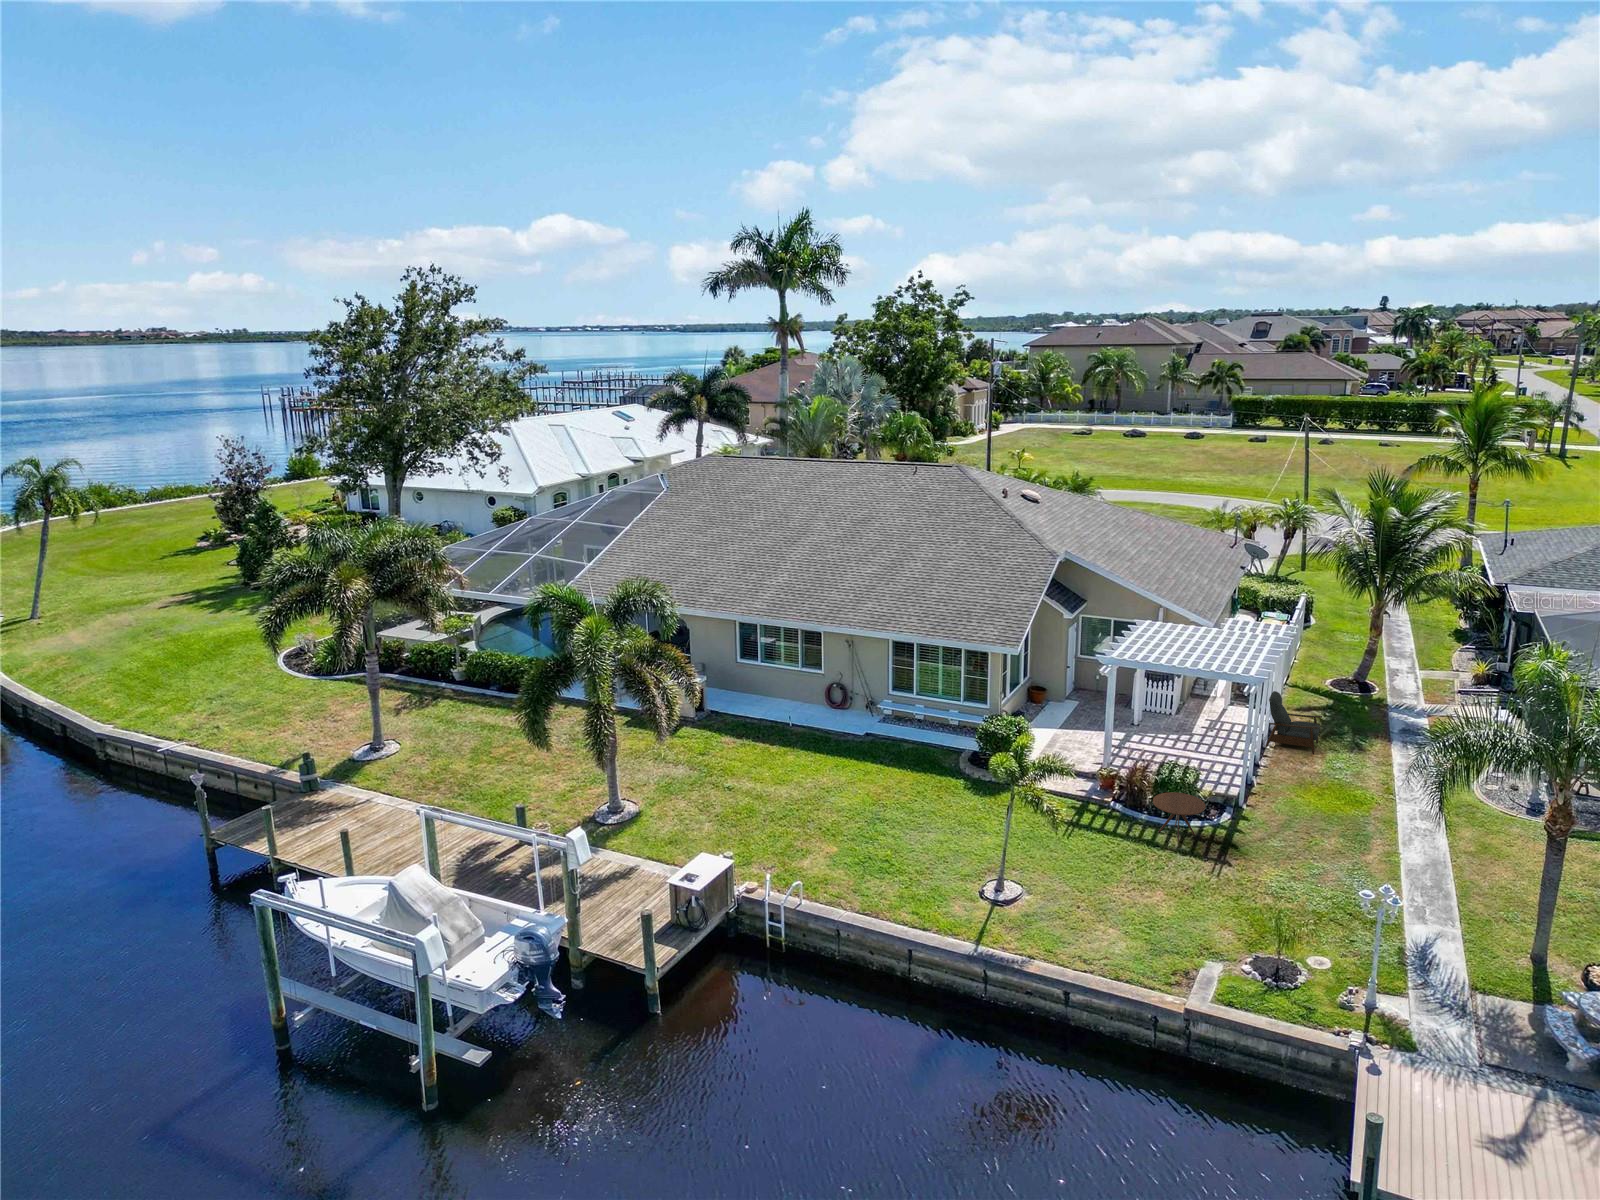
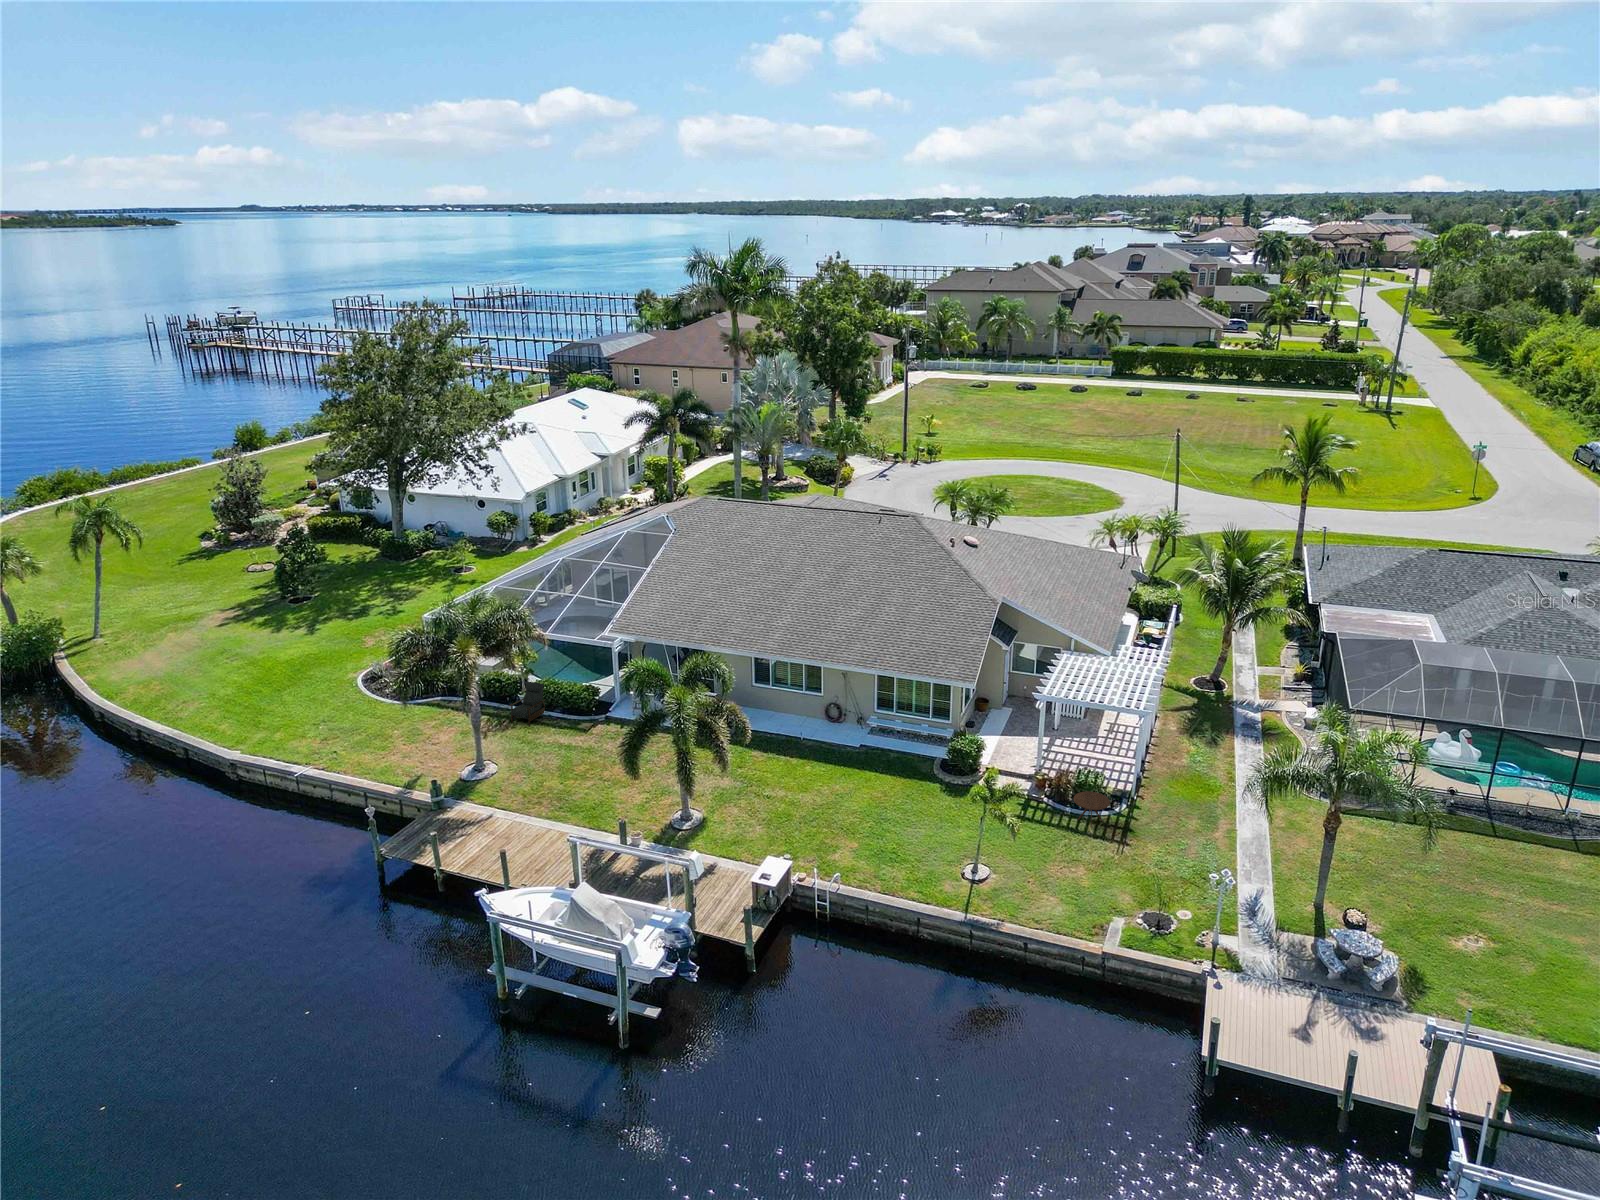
chair: present [1266,691,1322,755] -> present [508,682,545,726]

